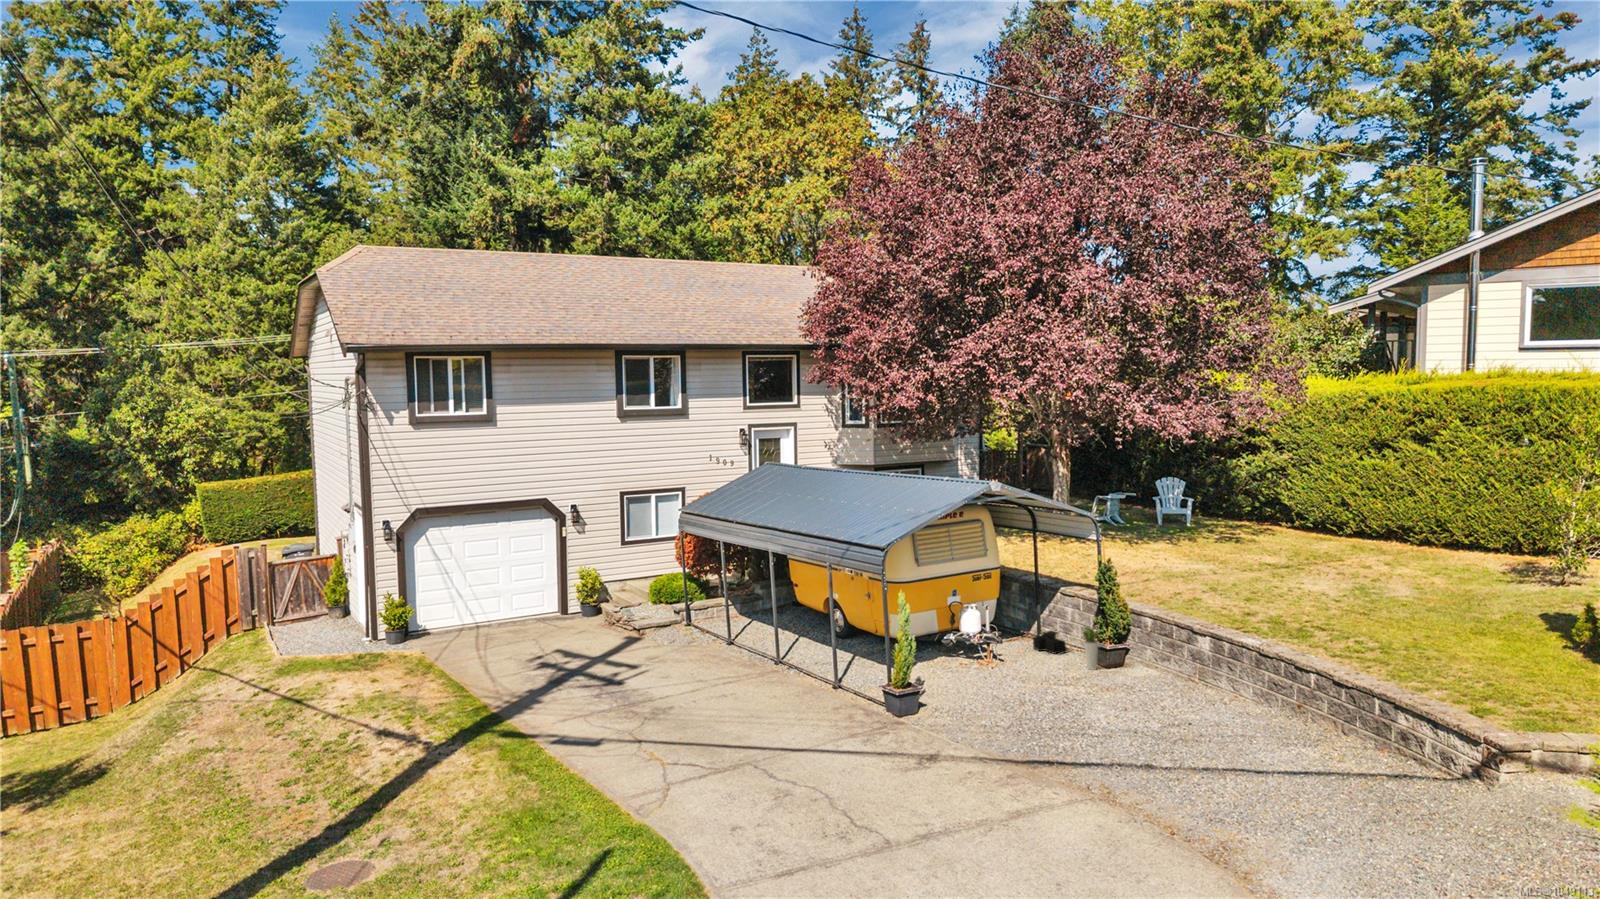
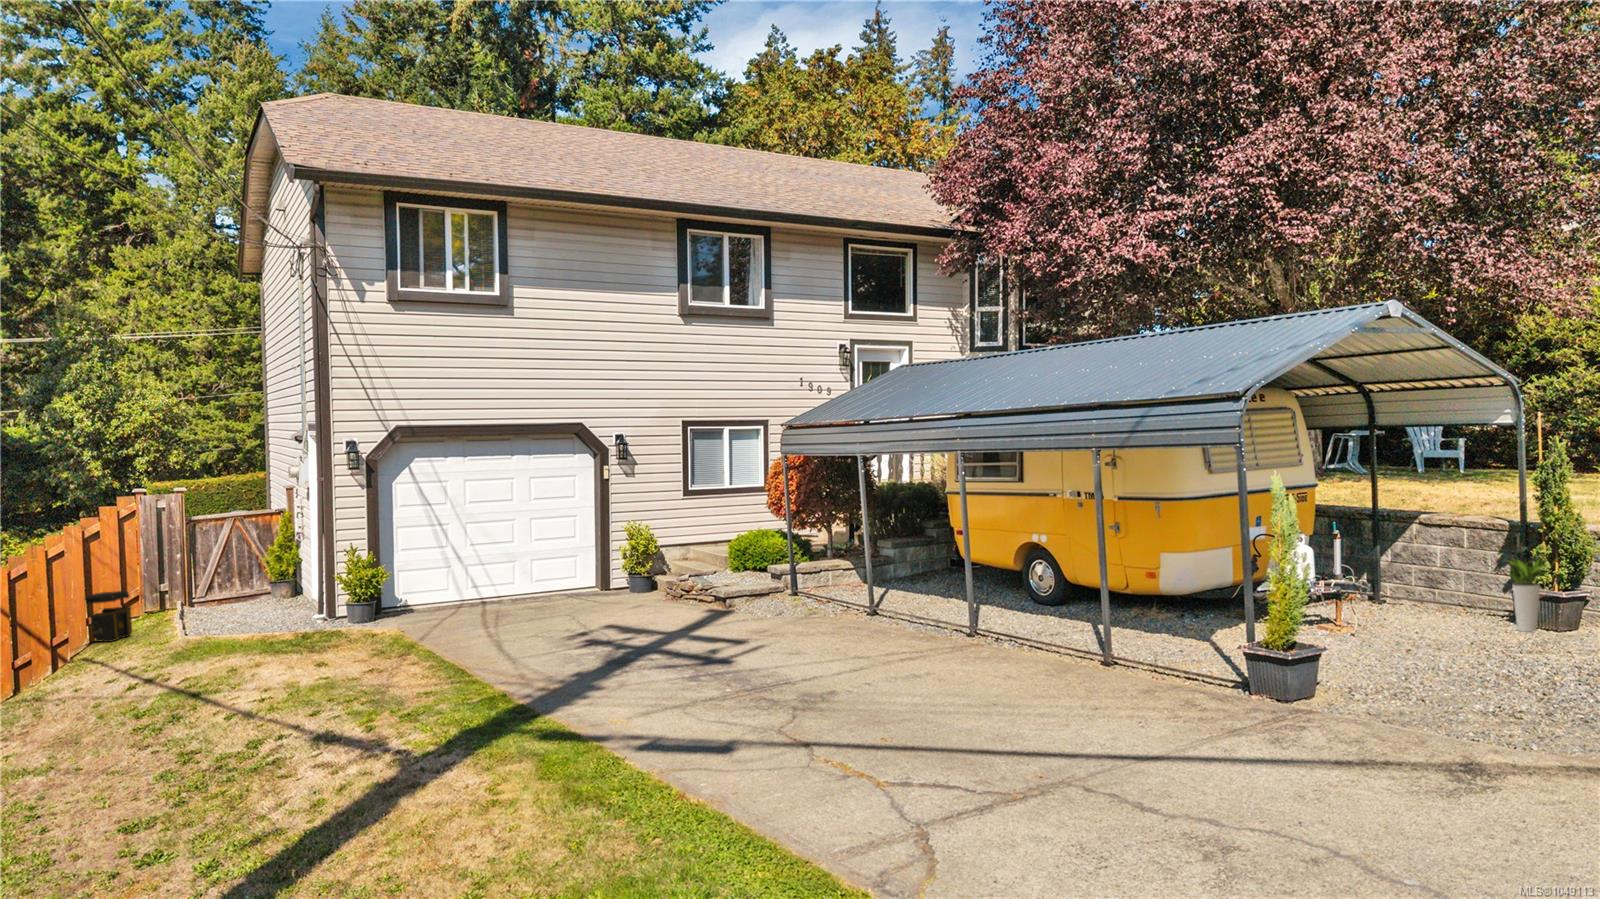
toolbox: none [201,619,238,656] -> present [85,591,132,643]
storage bin: present [1033,631,1067,654] -> none [1381,582,1450,615]

